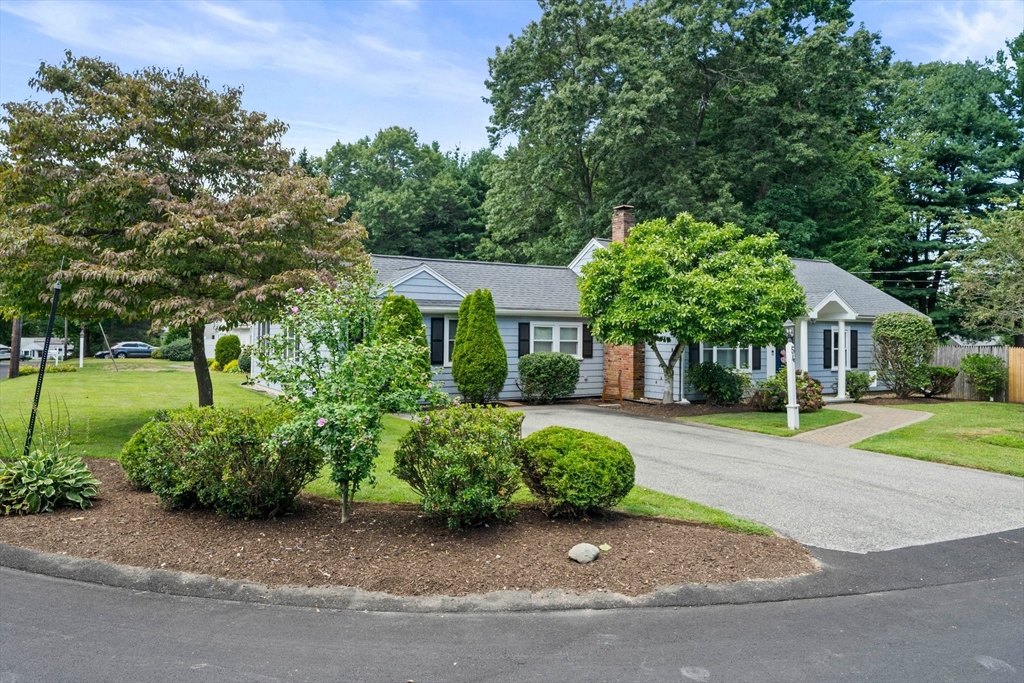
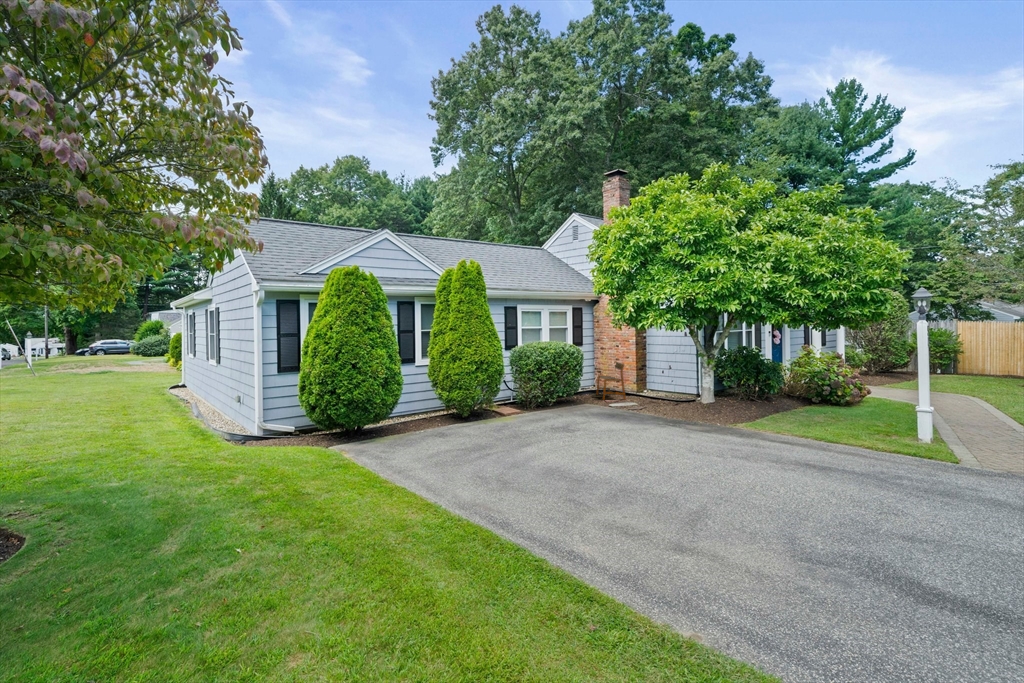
round table: present [741,388,774,411] -> none [776,378,821,408]

